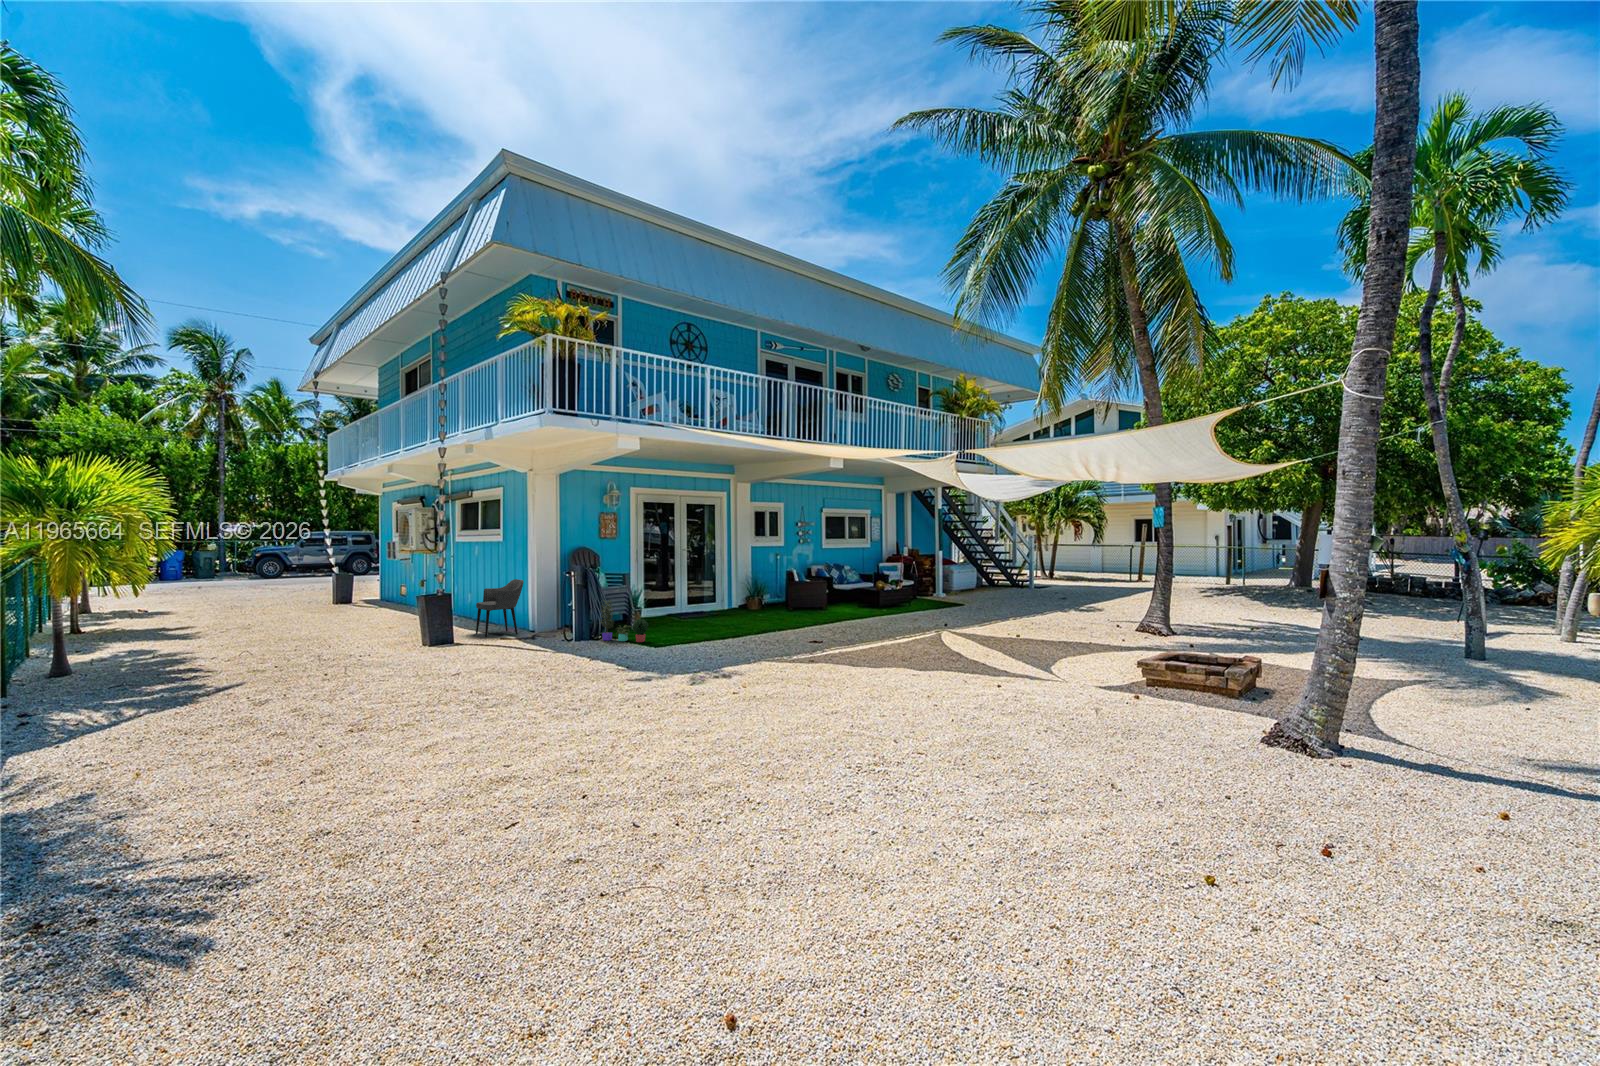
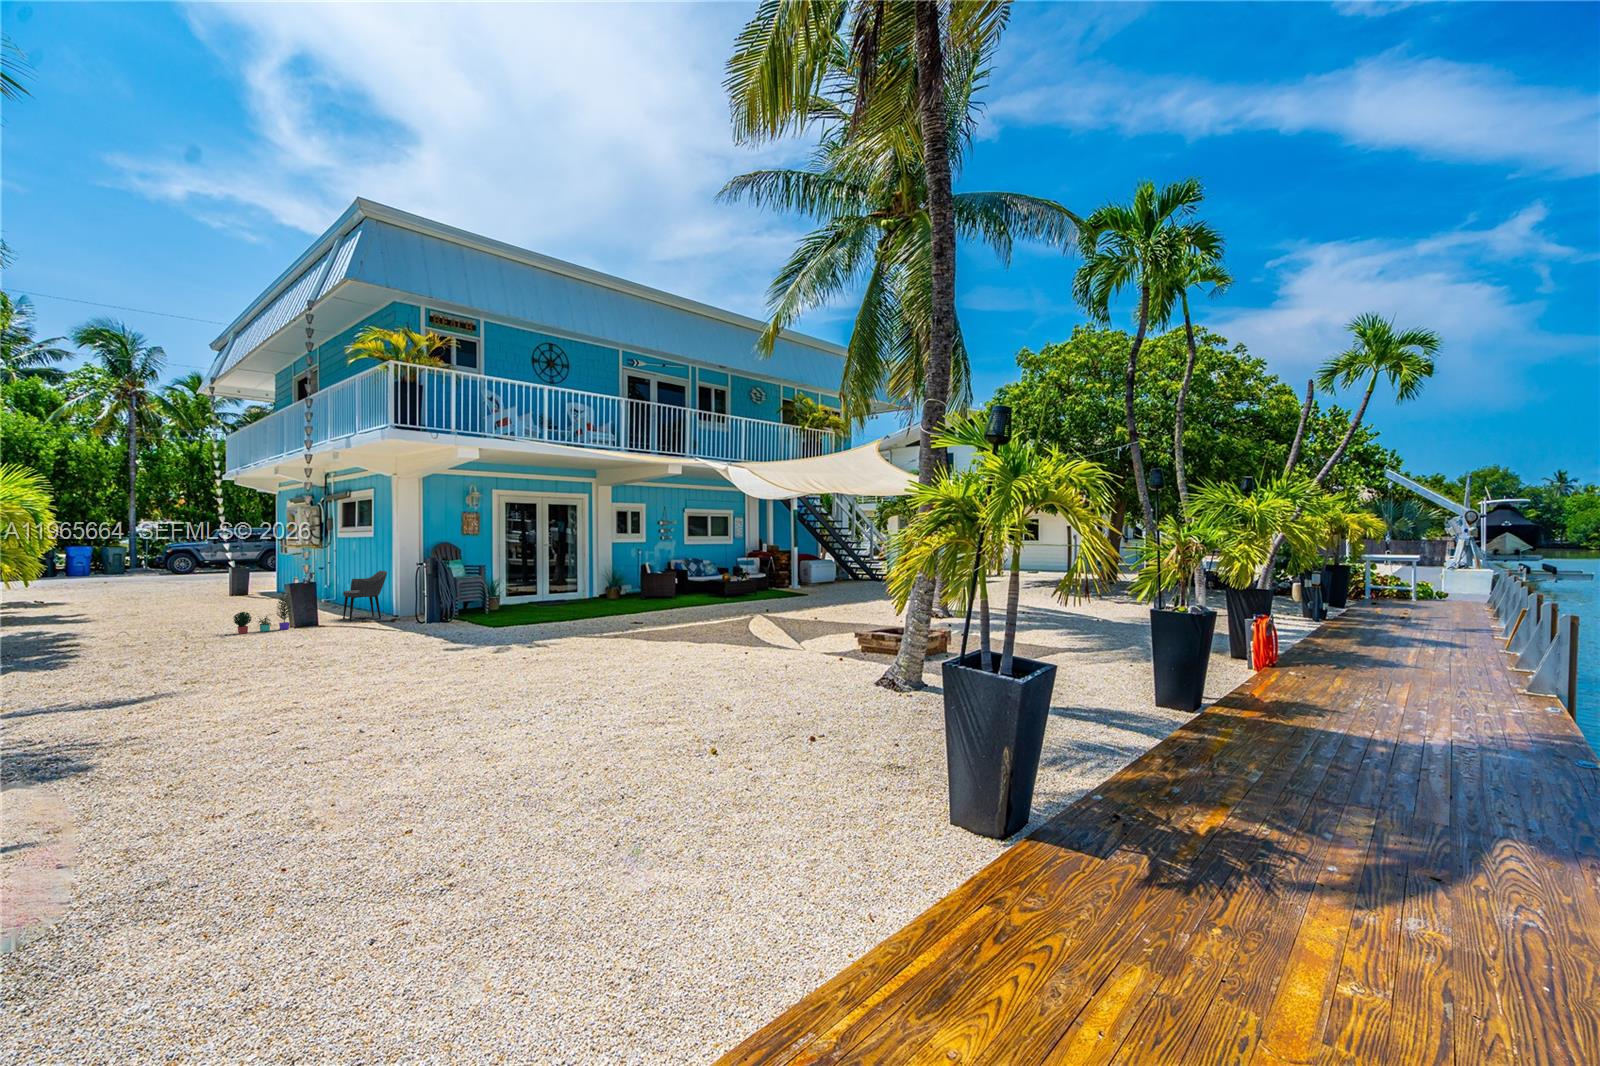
potted plant: present [600,600,648,642] -> present [234,593,292,634]

